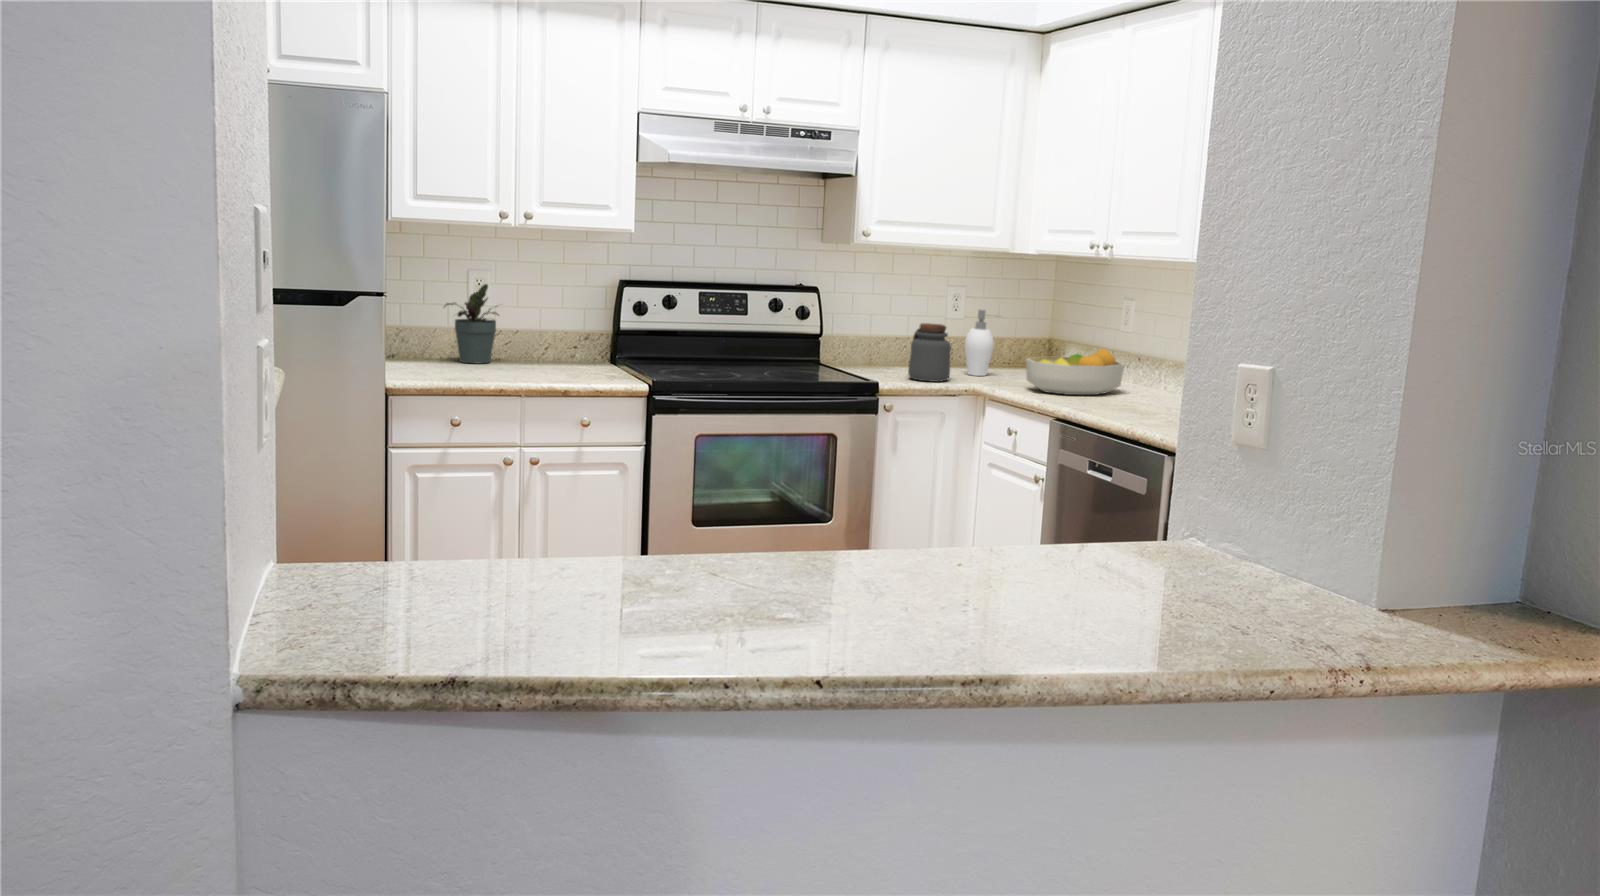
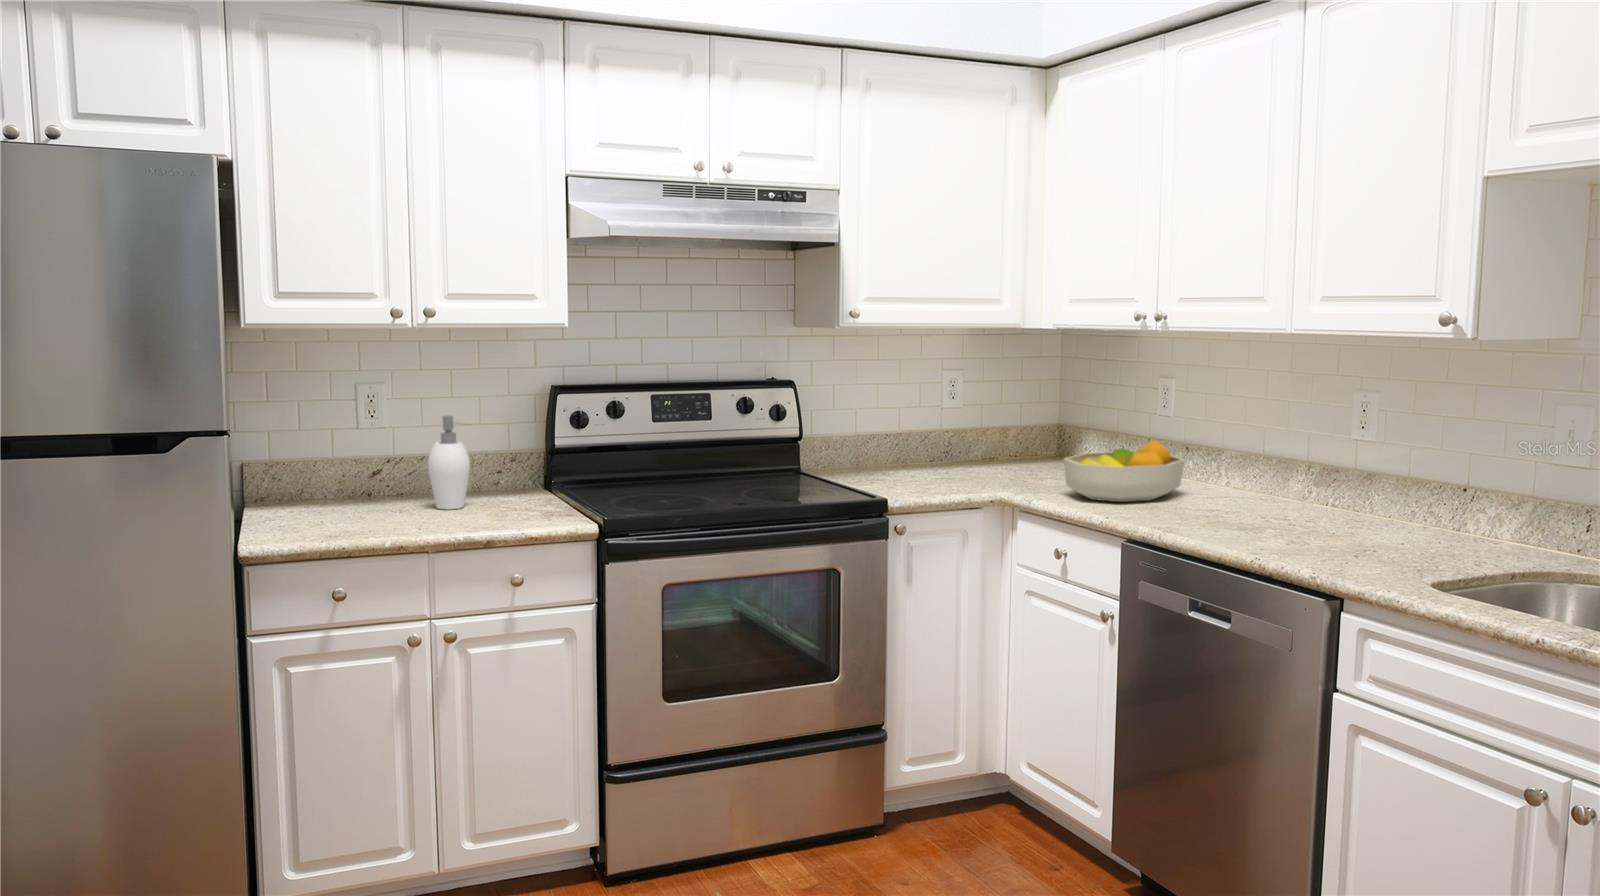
potted plant: present [444,284,498,363] -> none [325,401,407,504]
soap dispenser: present [965,310,994,376] -> present [428,415,470,509]
jar: present [908,323,951,382] -> none [916,420,967,492]

